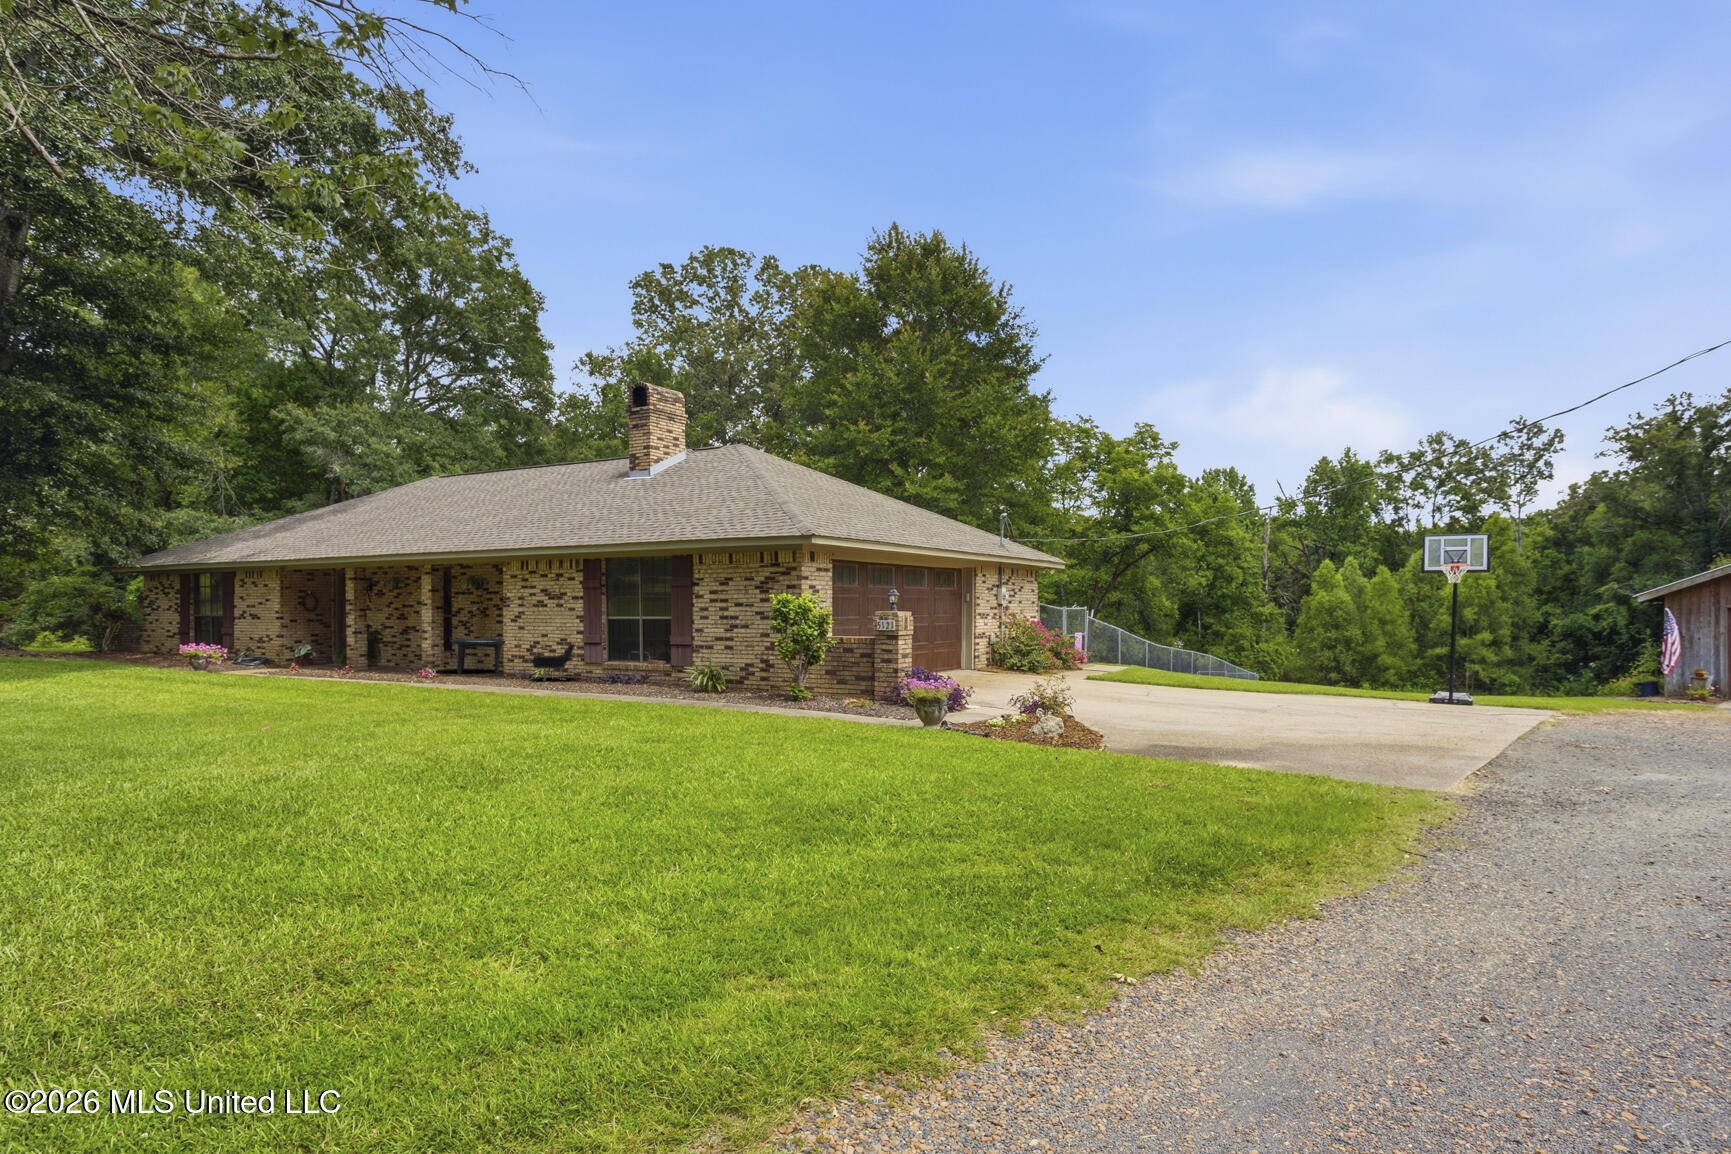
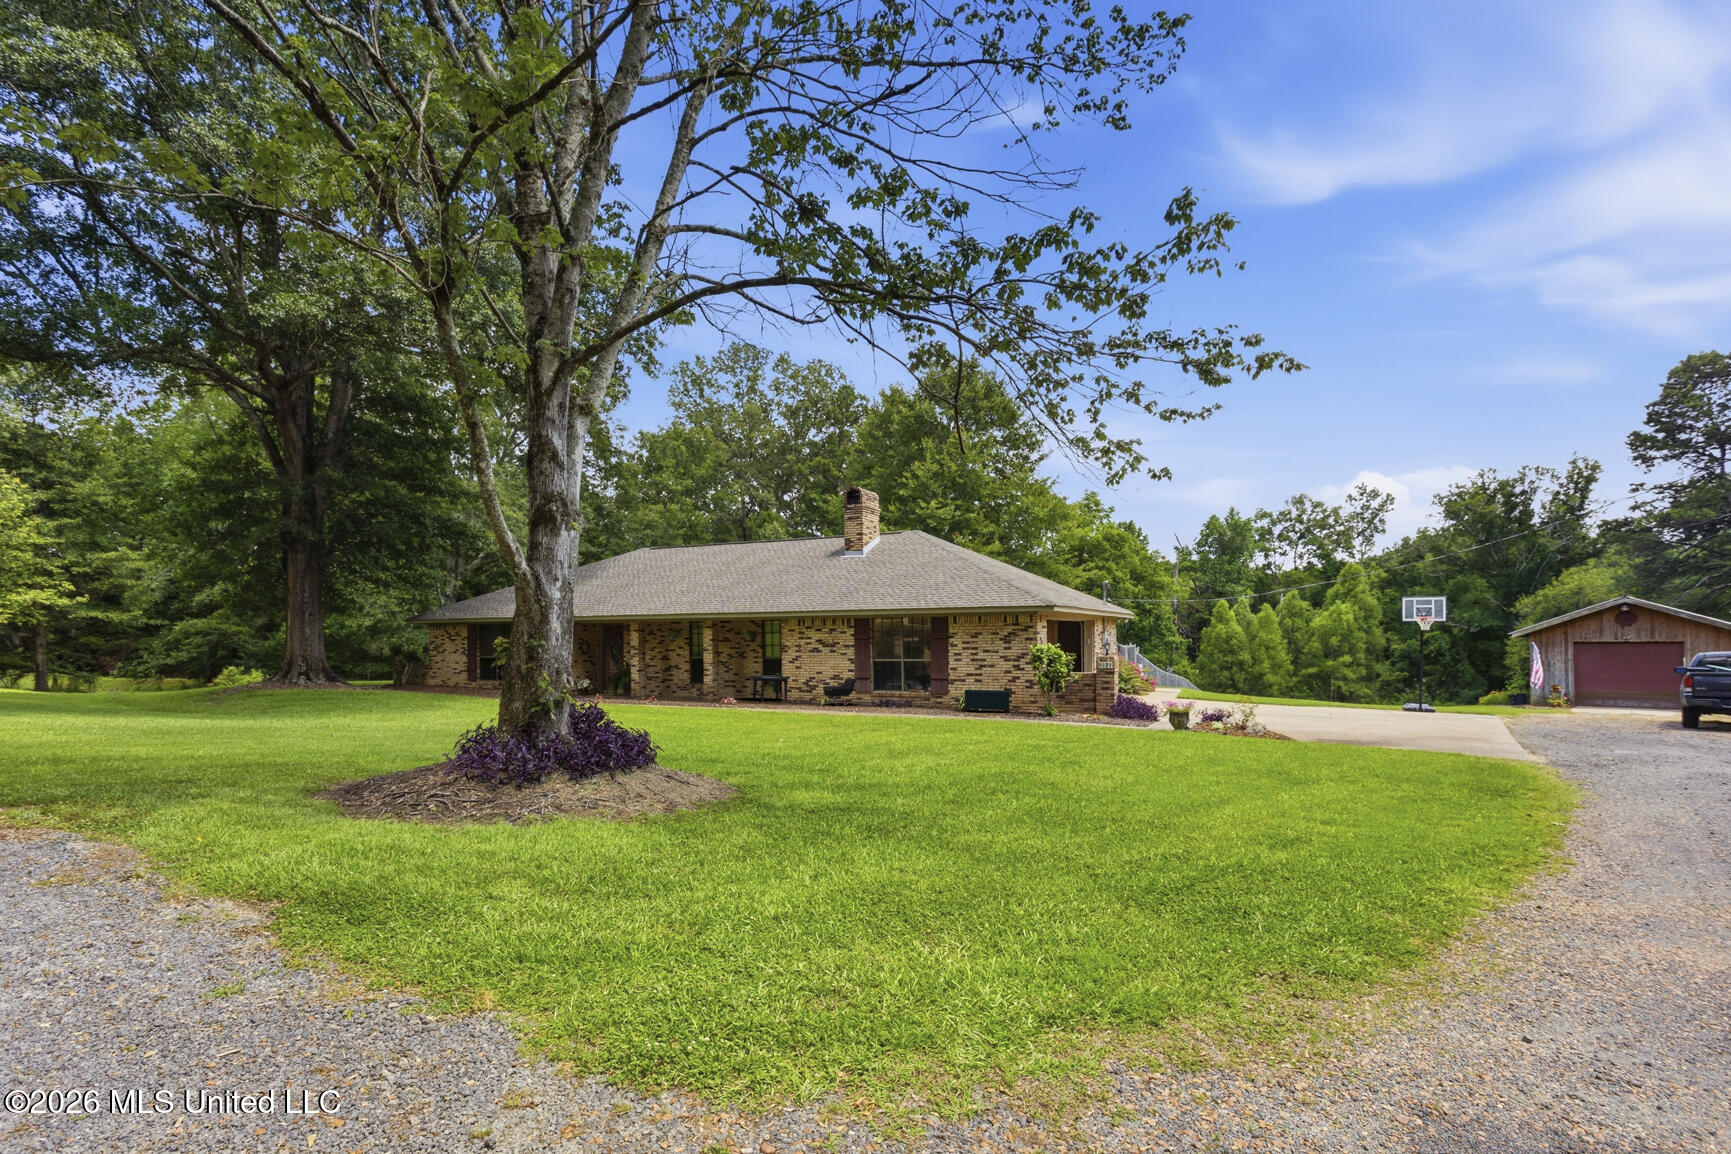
bench: none [694,660,765,696] -> present [965,689,1010,713]

